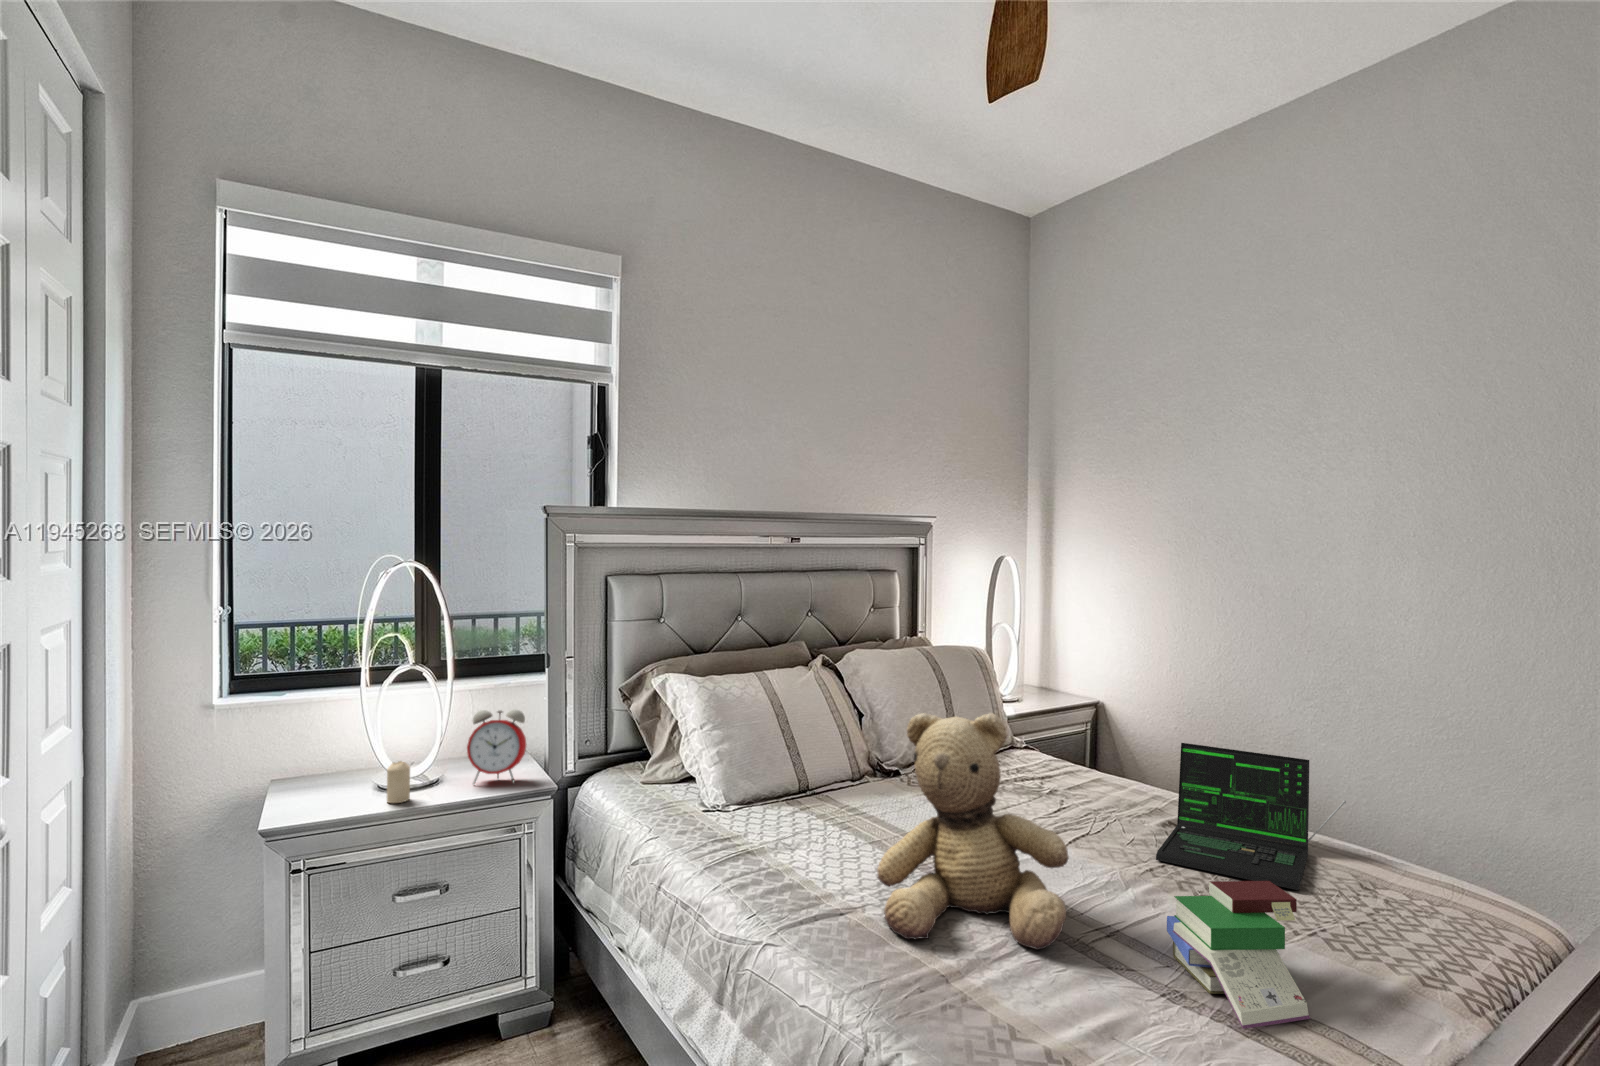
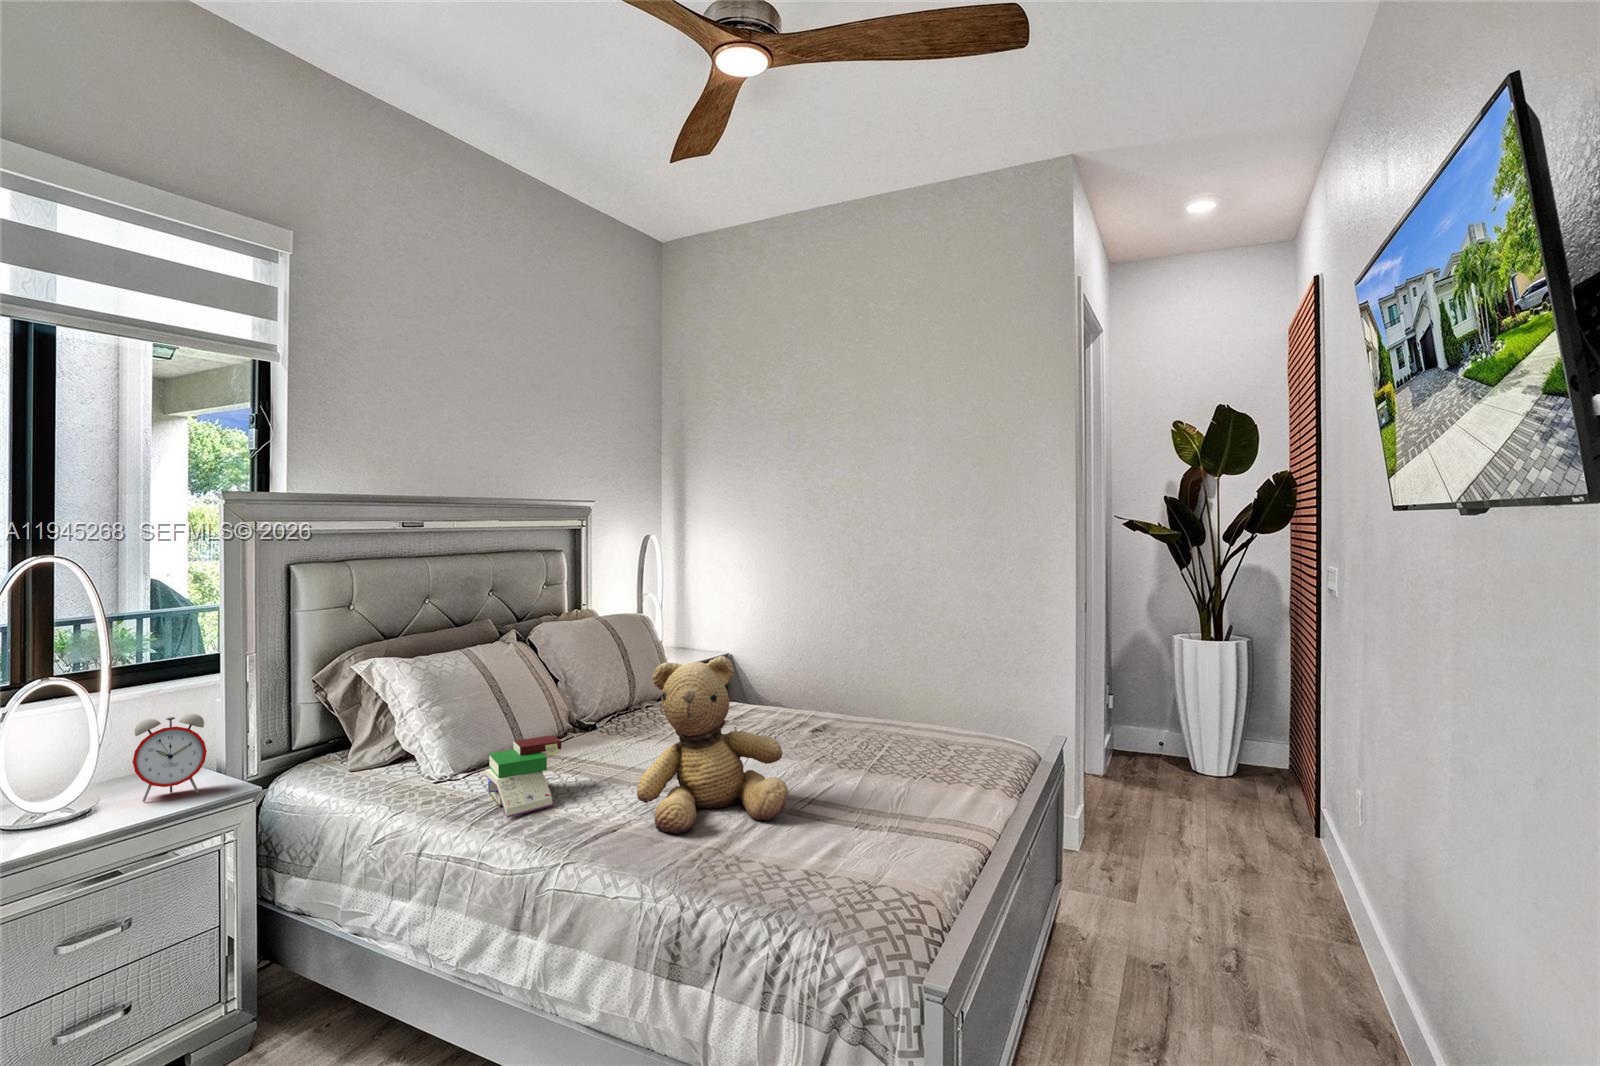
laptop: present [1156,743,1346,890] -> none [818,670,926,755]
candle: present [387,761,410,803] -> none [35,786,68,835]
book: present [1167,881,1310,1029] -> present [485,735,561,818]

